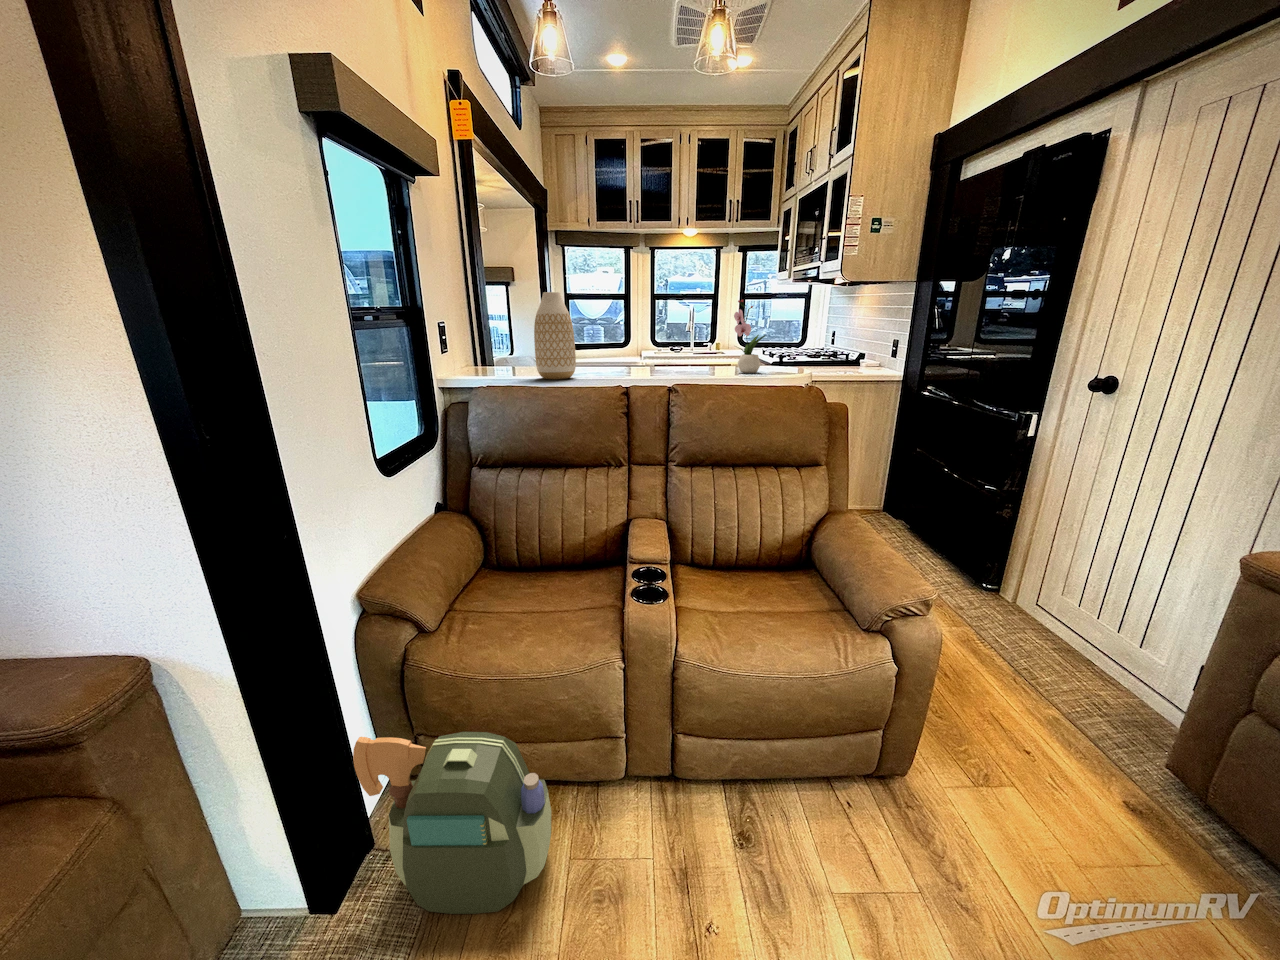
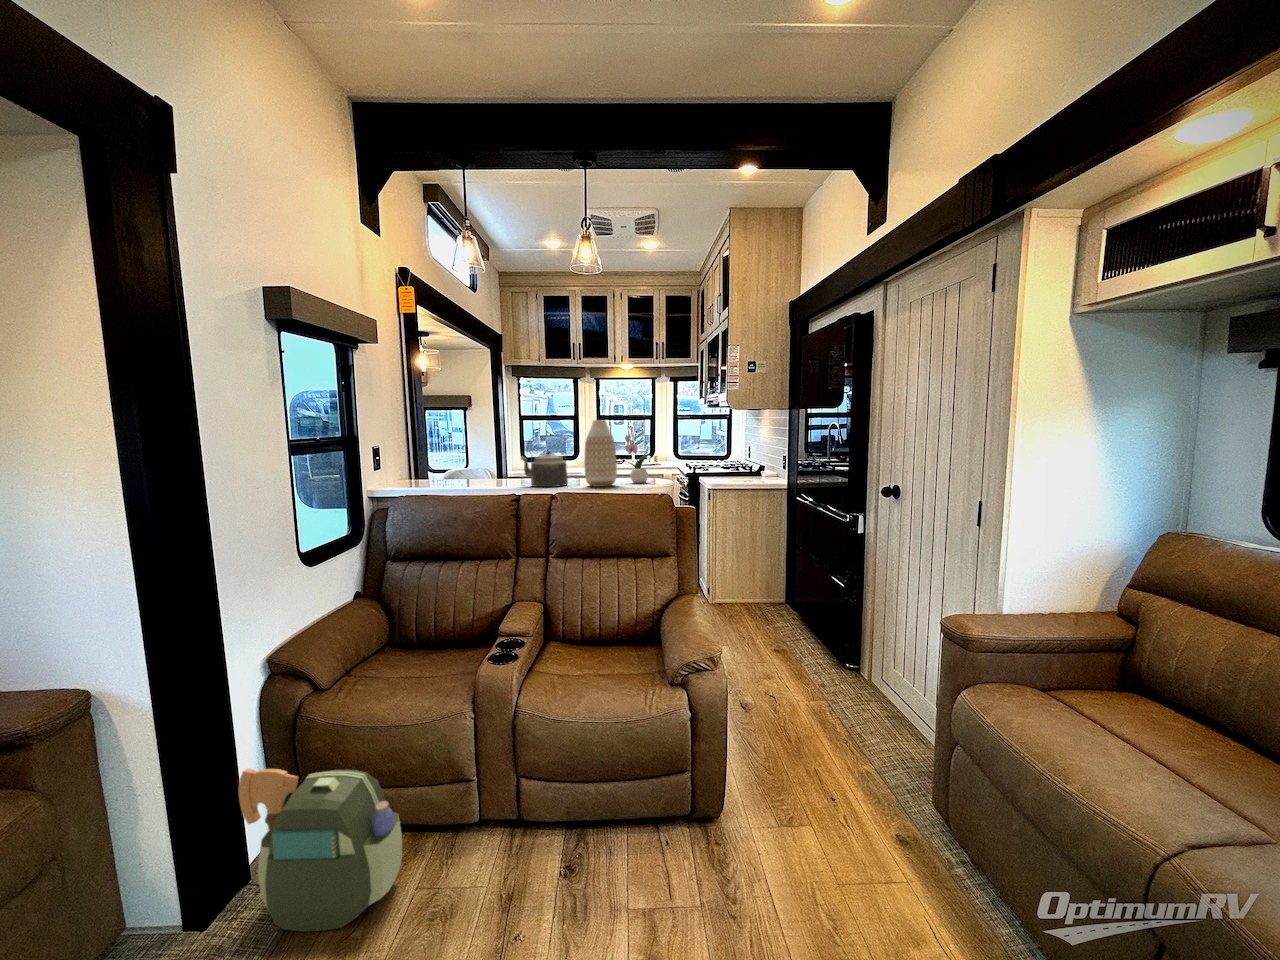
vase: present [534,292,576,379] -> present [585,420,617,487]
kettle: none [609,311,667,377] -> present [521,435,568,487]

